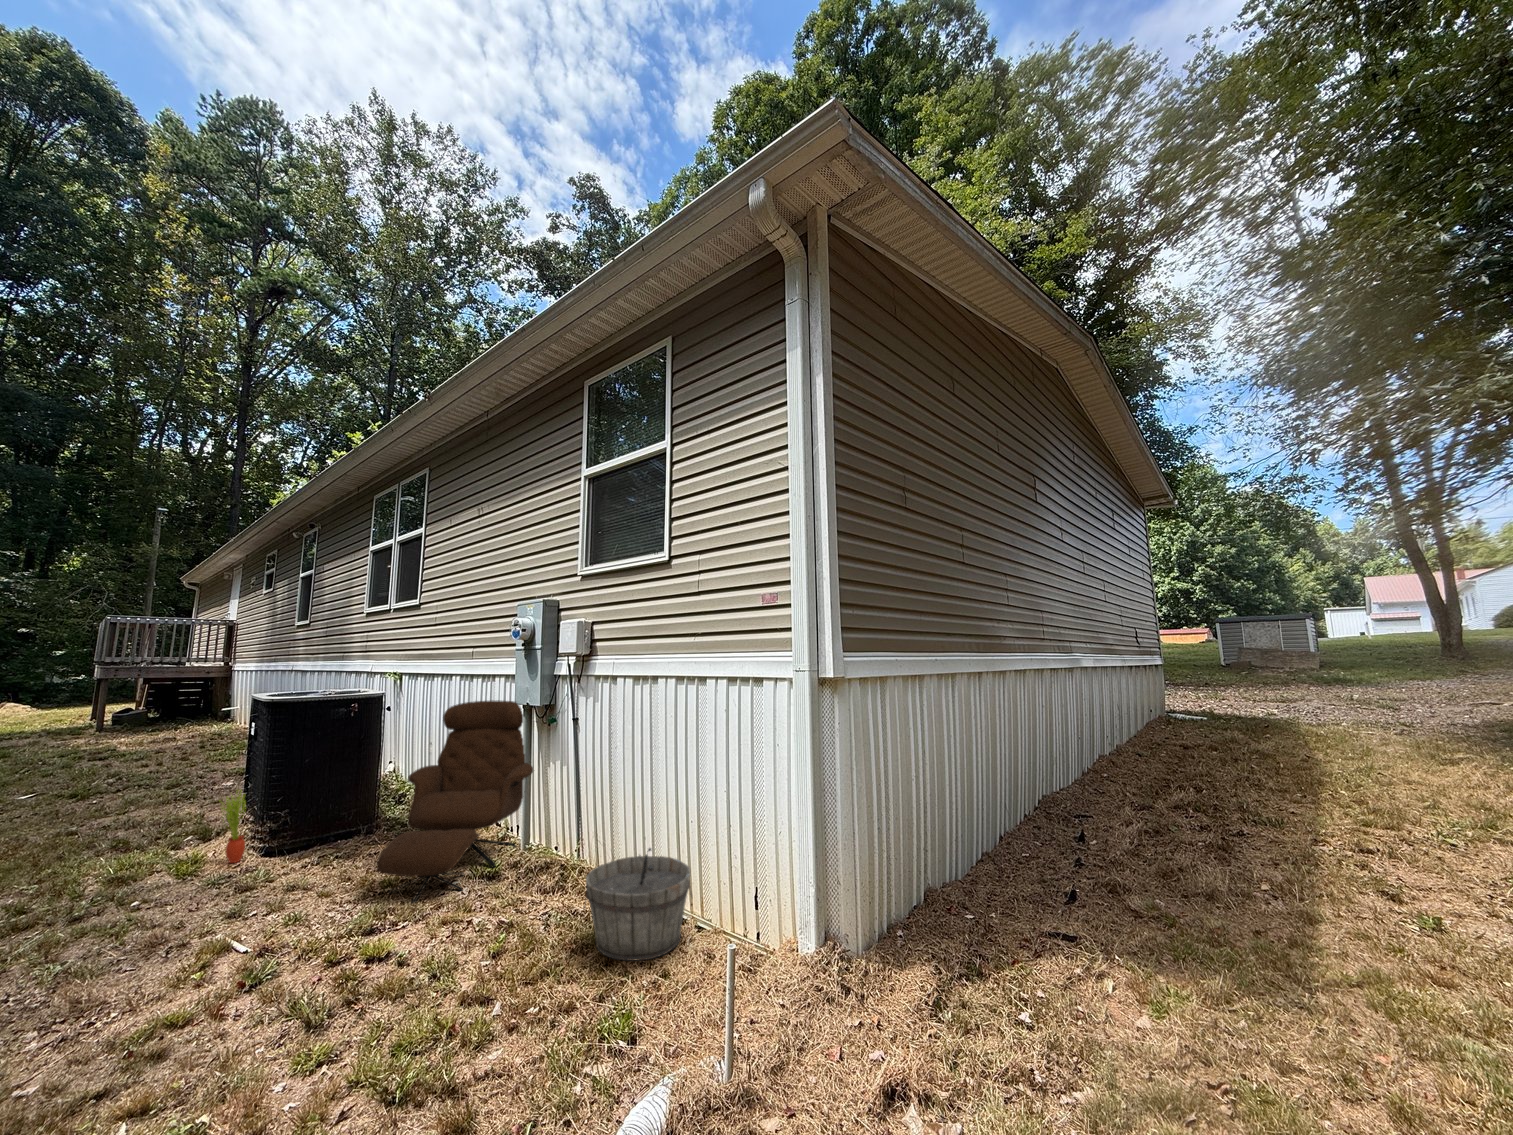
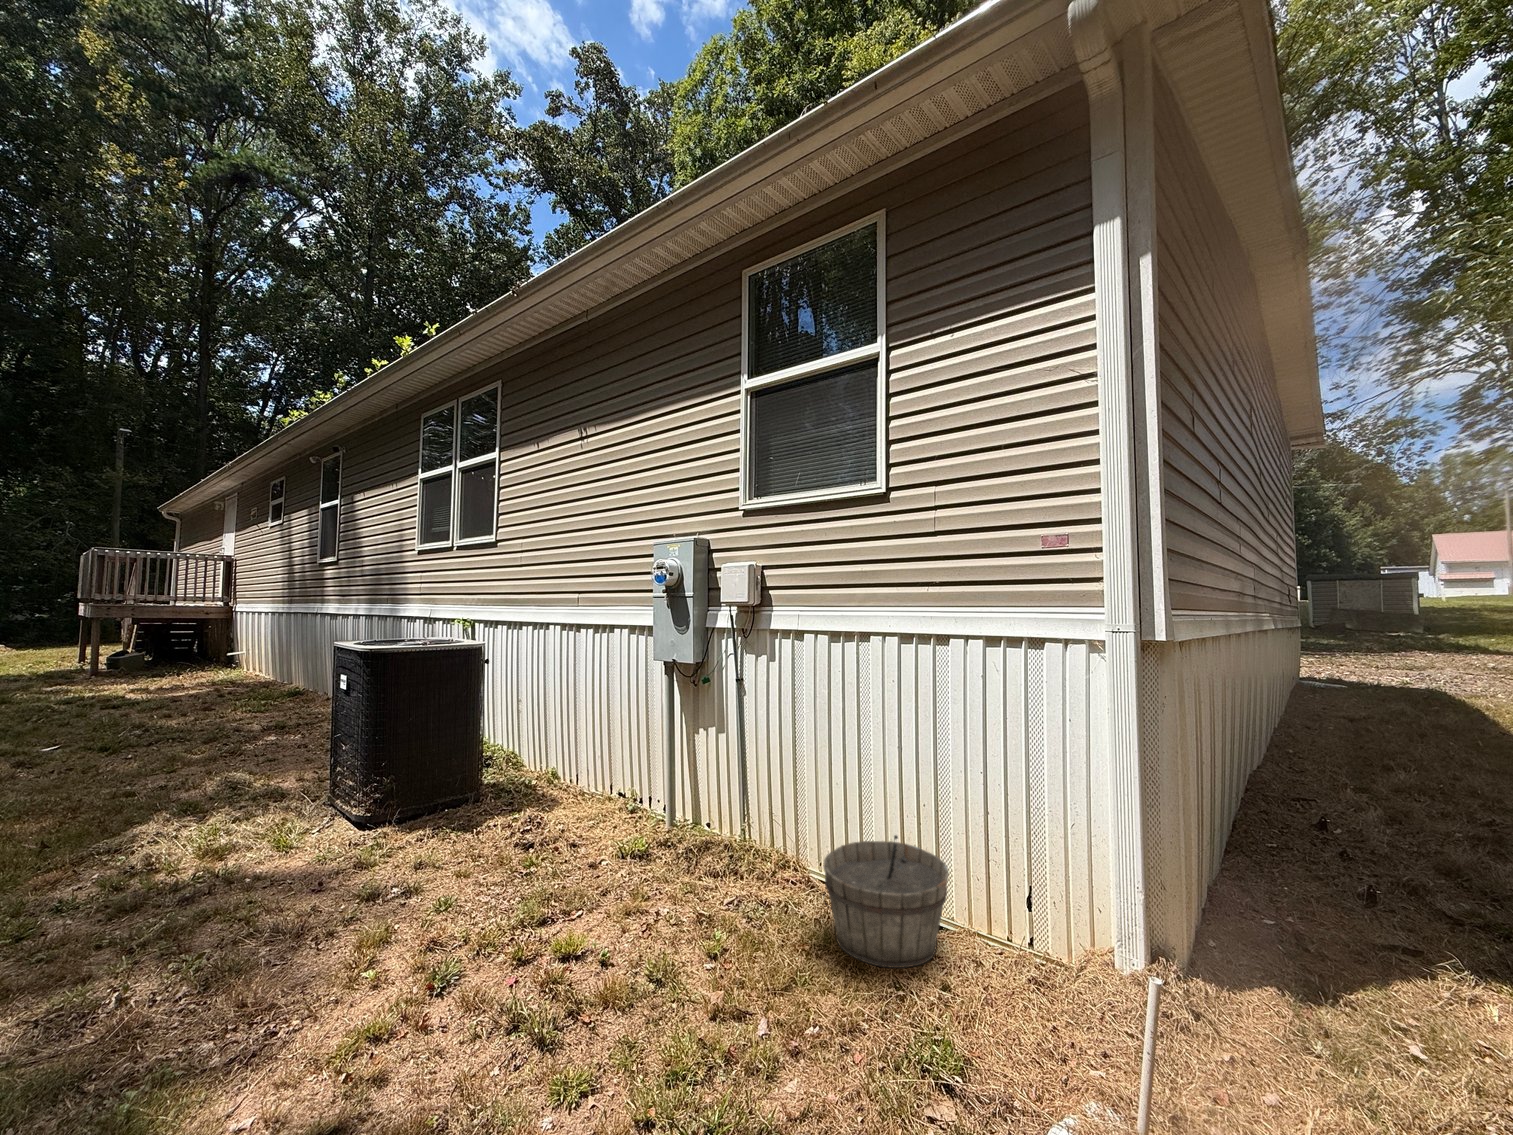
lounge chair: present [377,700,533,903] -> none [538,655,679,892]
potted plant: present [221,790,246,863] -> none [322,755,354,840]

